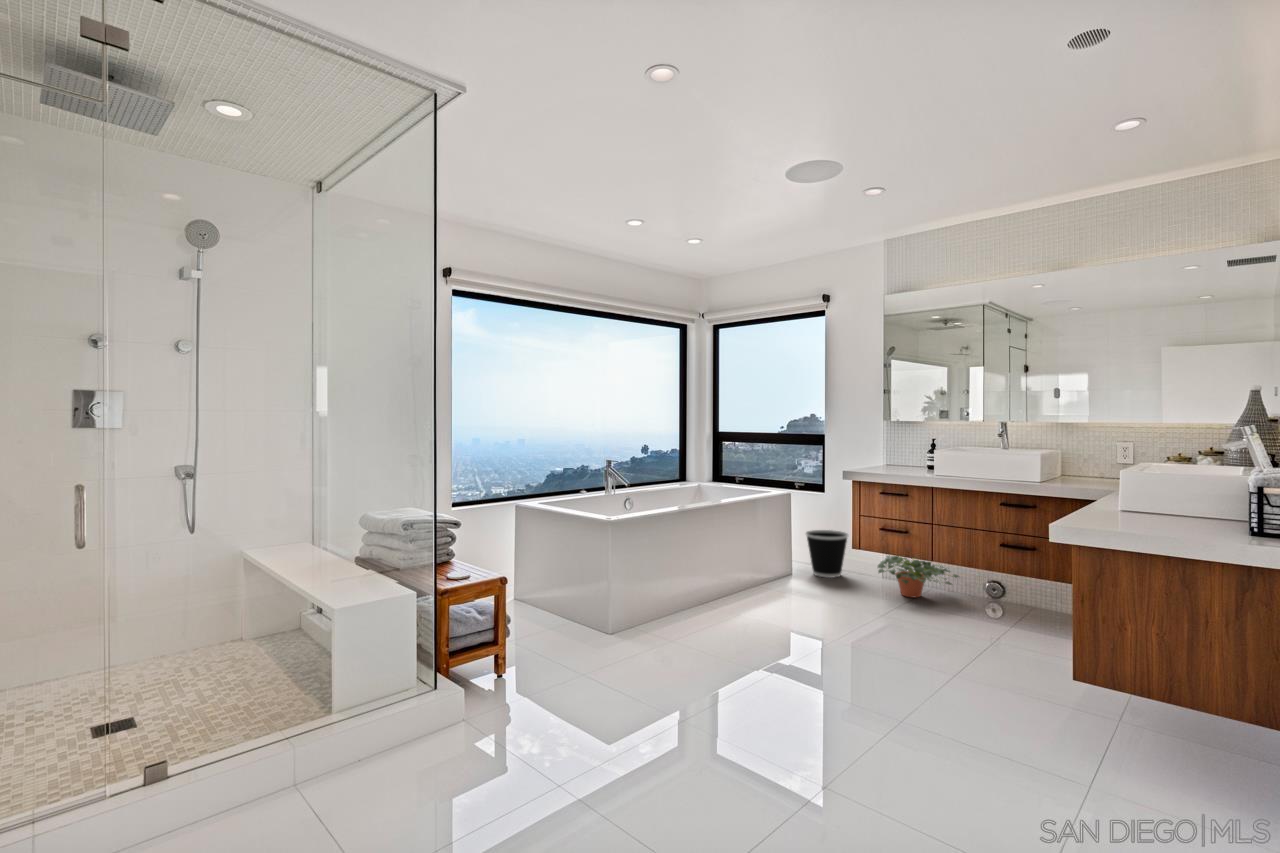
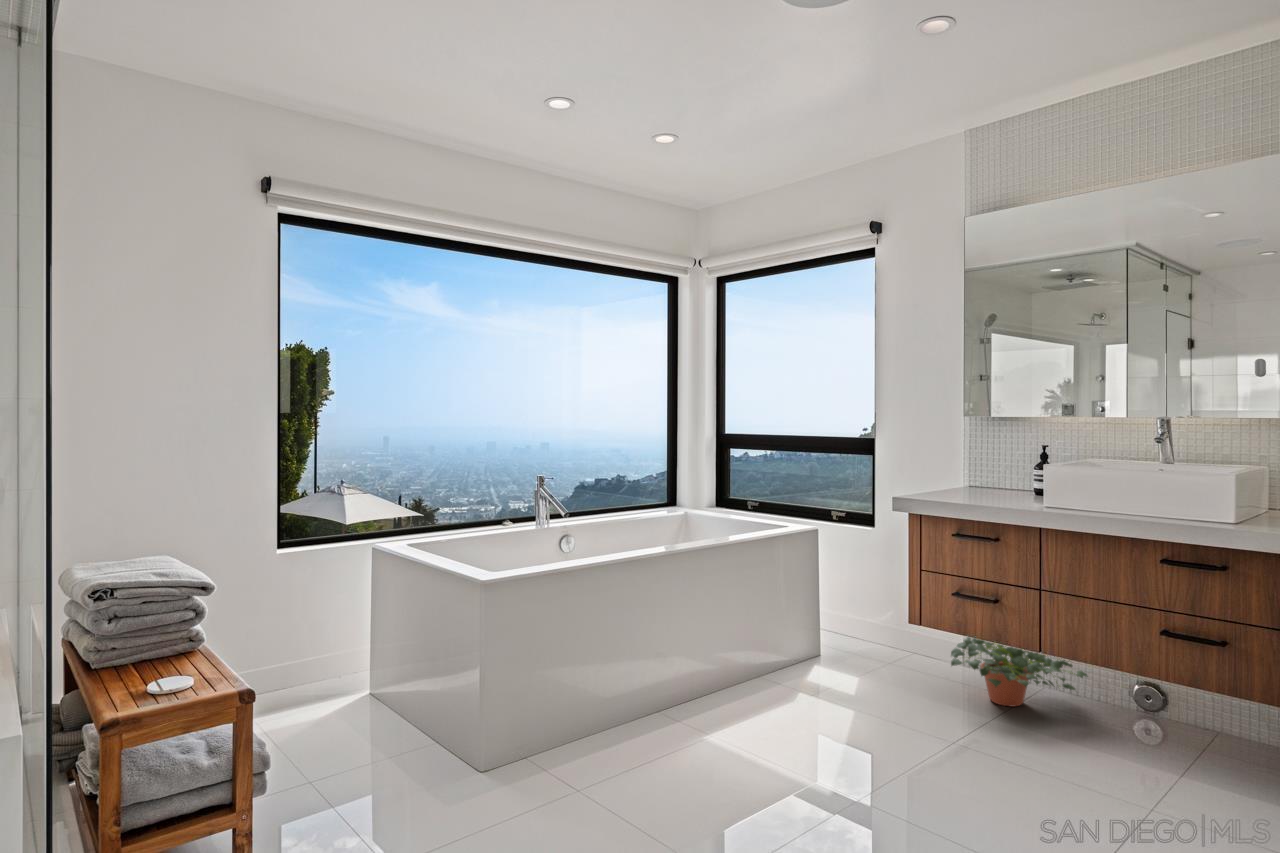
wastebasket: present [806,530,848,578] -> none [841,587,909,664]

